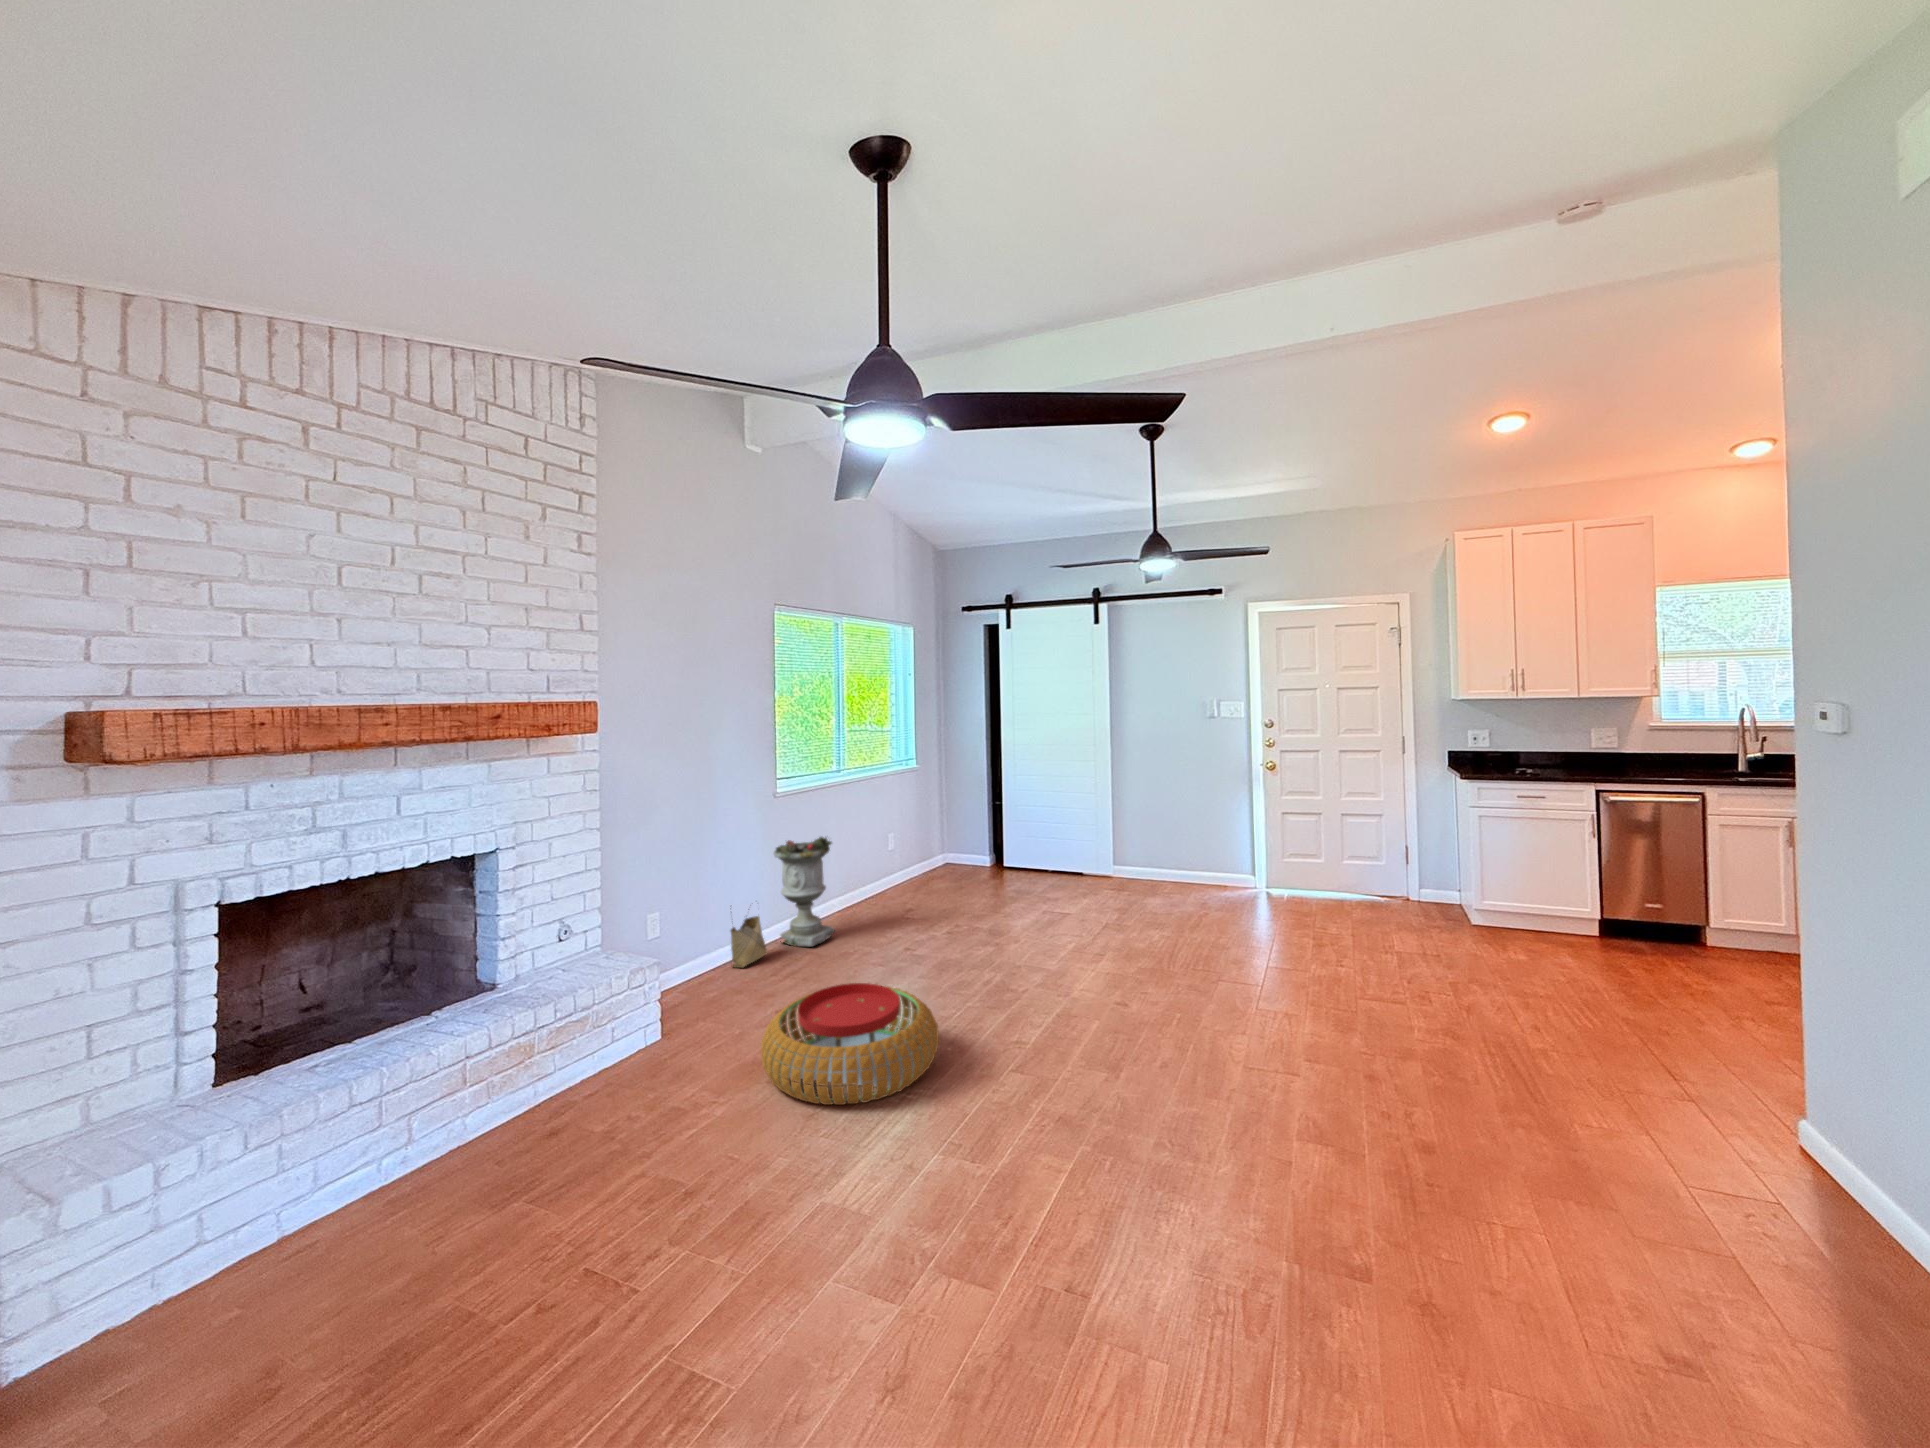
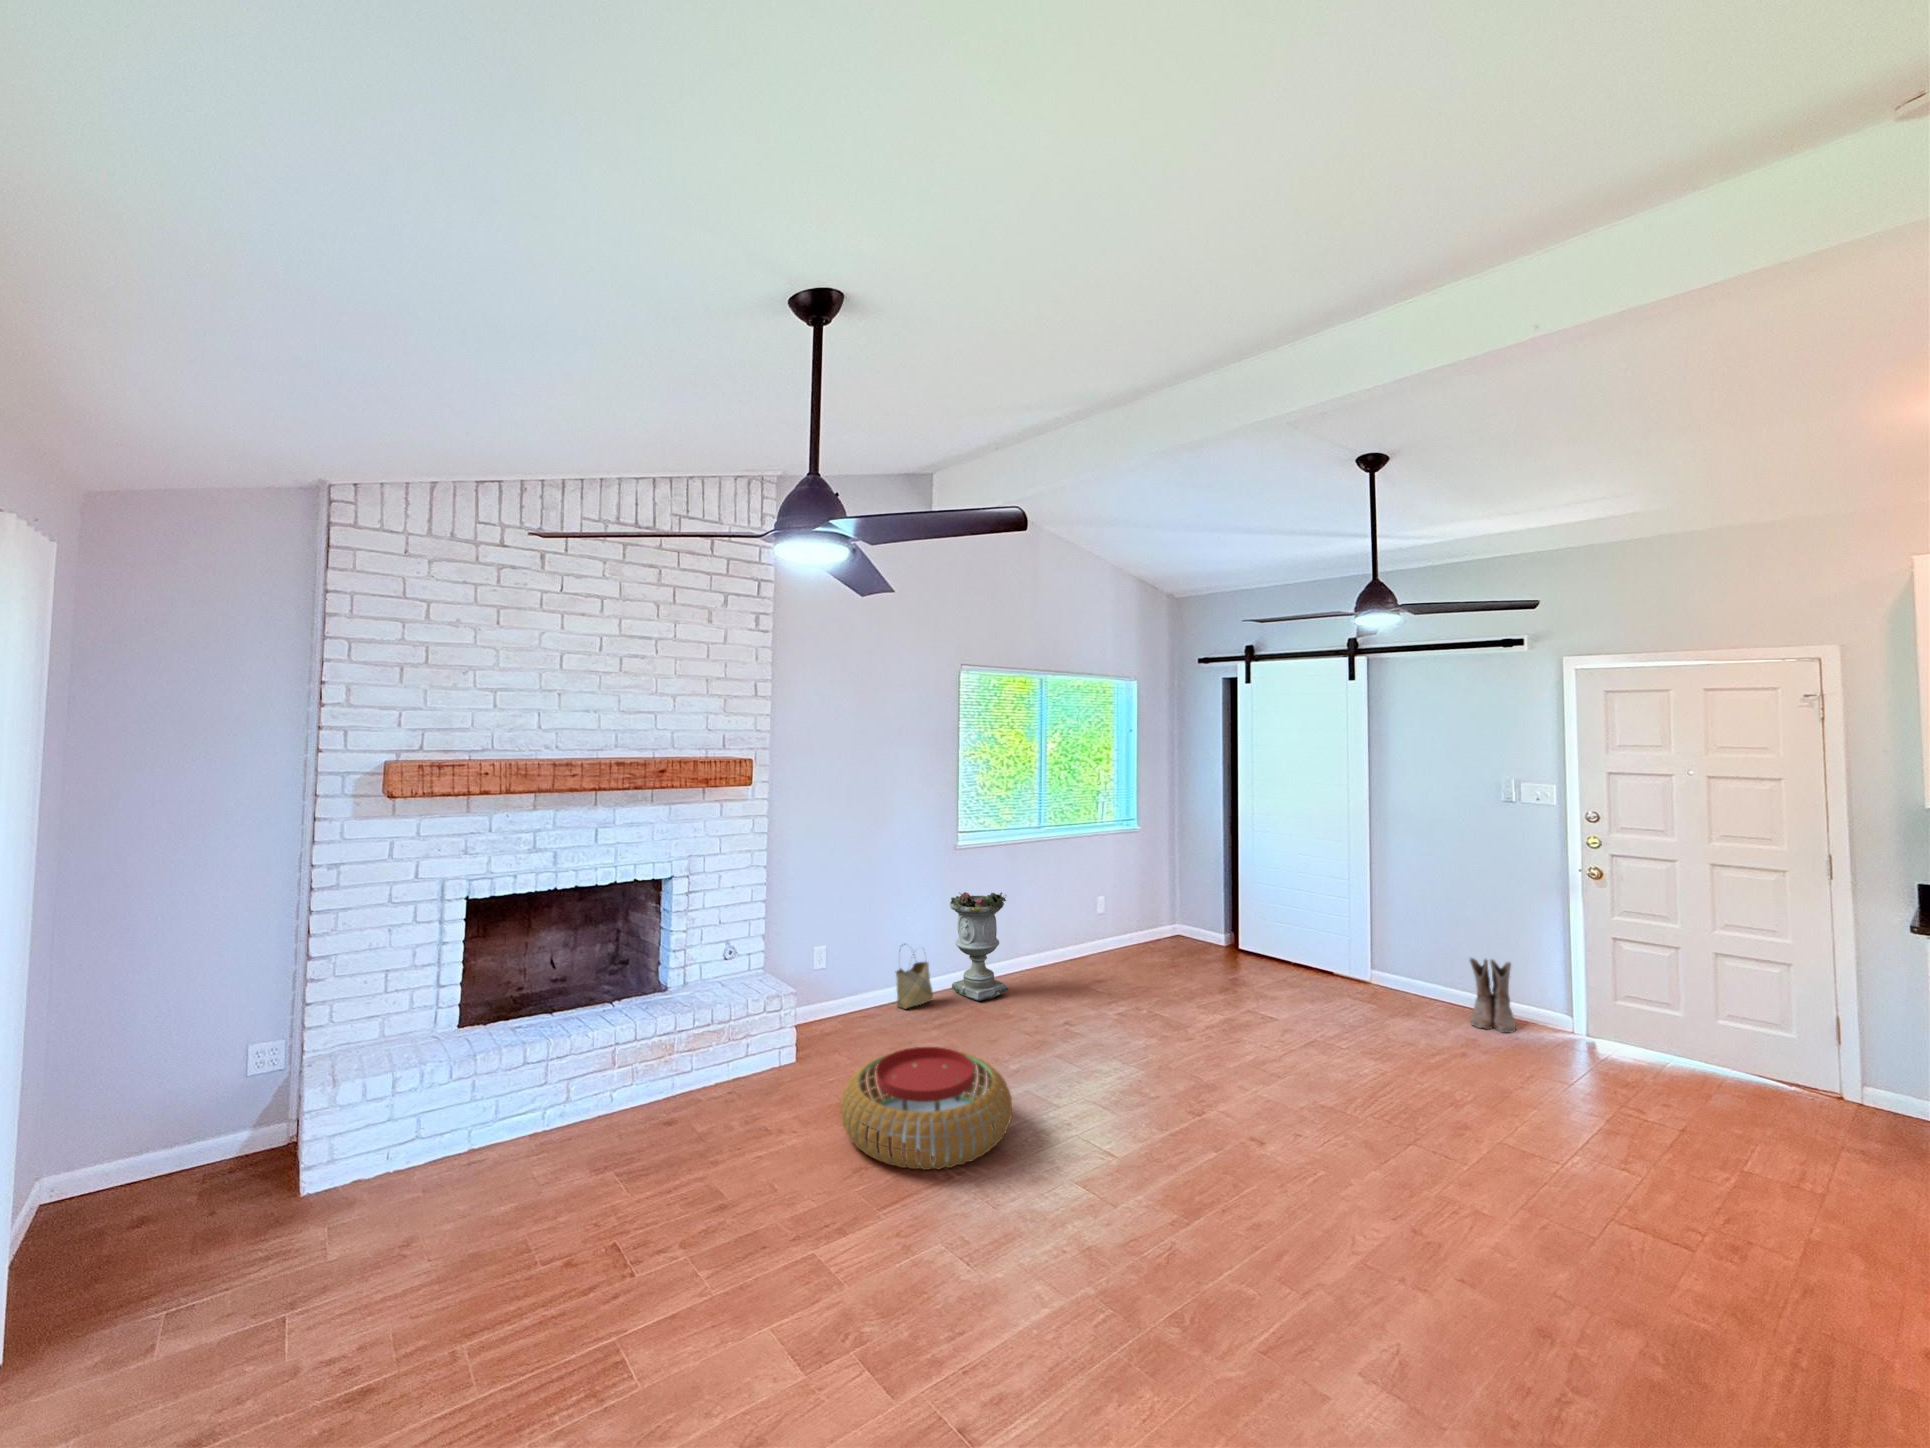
boots: none [1194,842,1228,897] -> present [1470,958,1516,1033]

